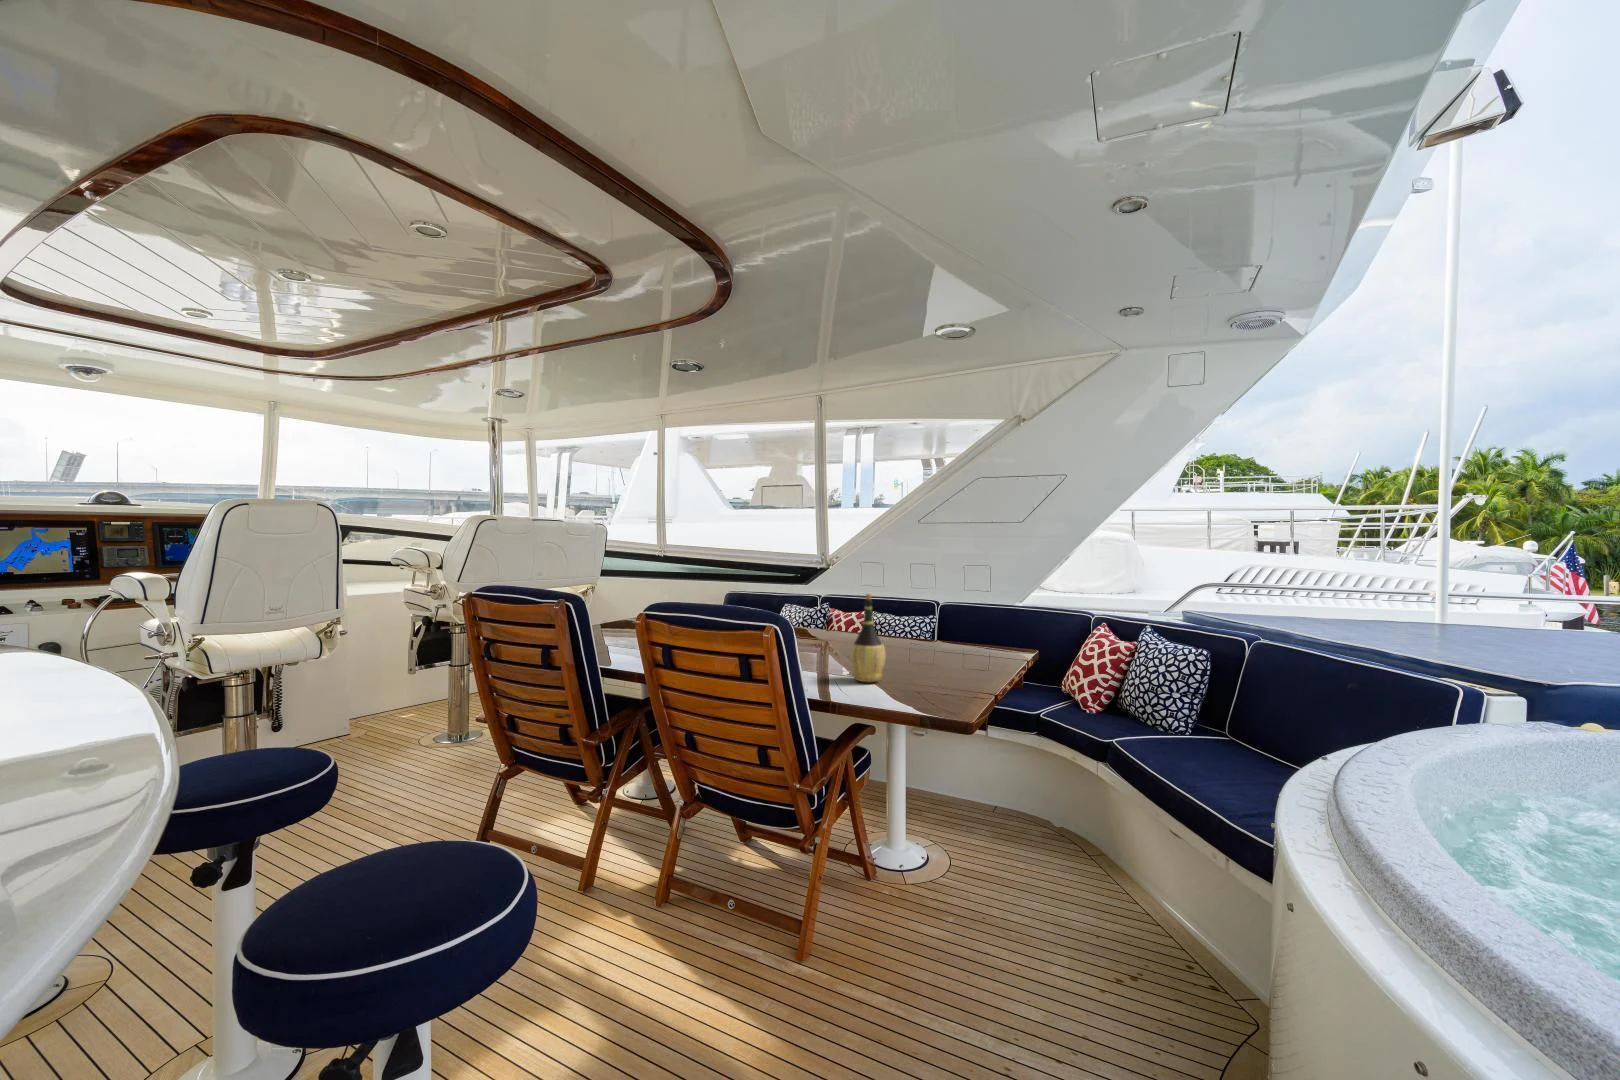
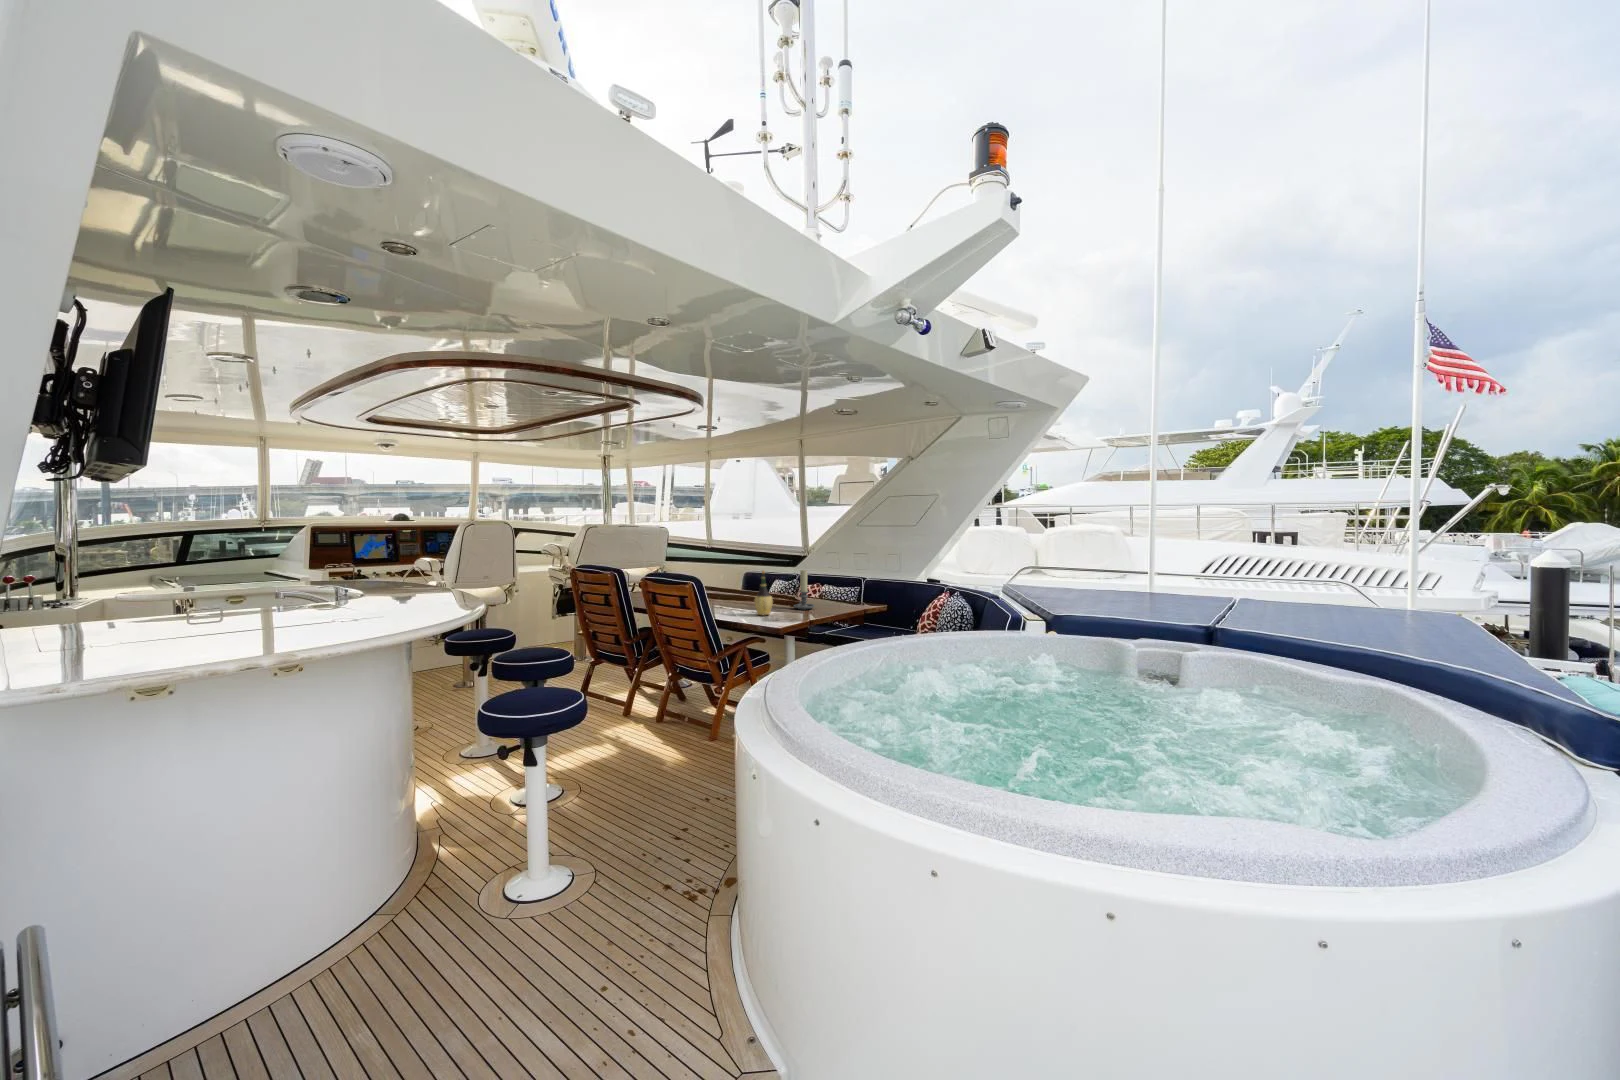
candle holder: none [898,591,937,665] -> present [793,570,815,610]

